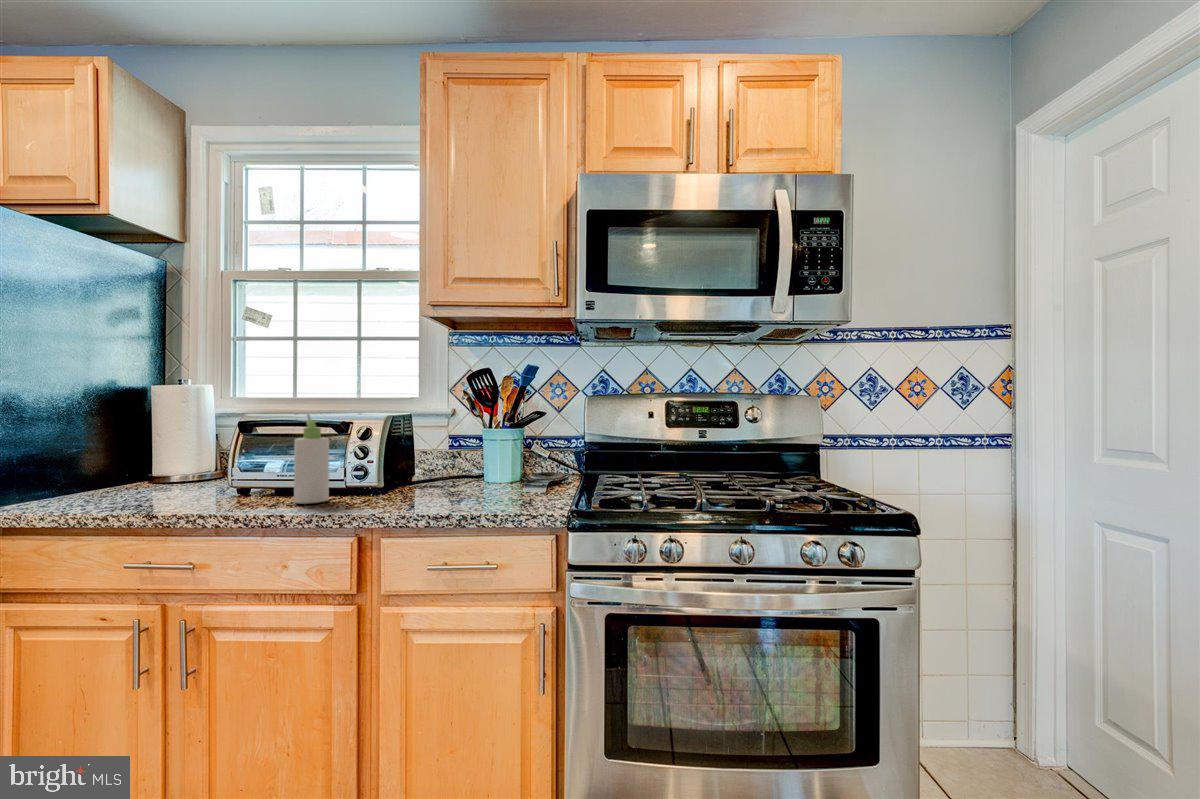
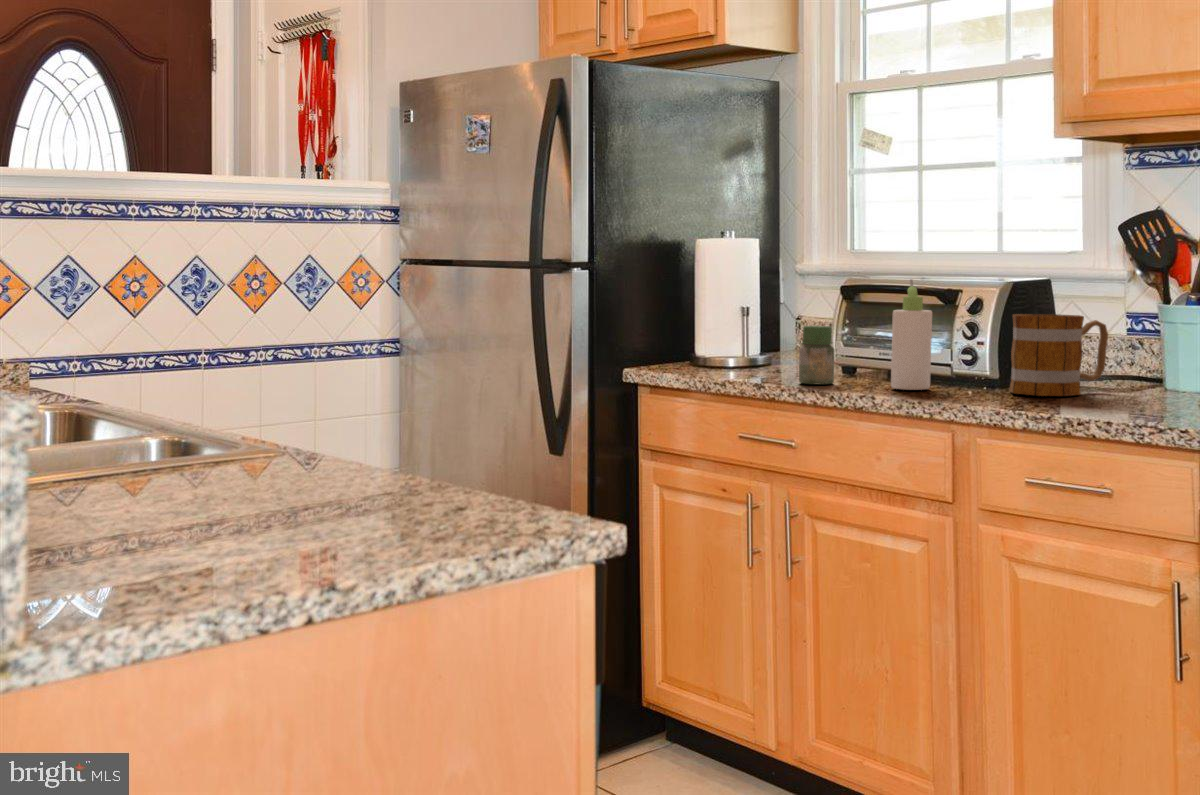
mug: none [393,437,456,497] -> present [1010,314,1108,396]
jar: none [198,455,235,508] -> present [799,326,835,384]

